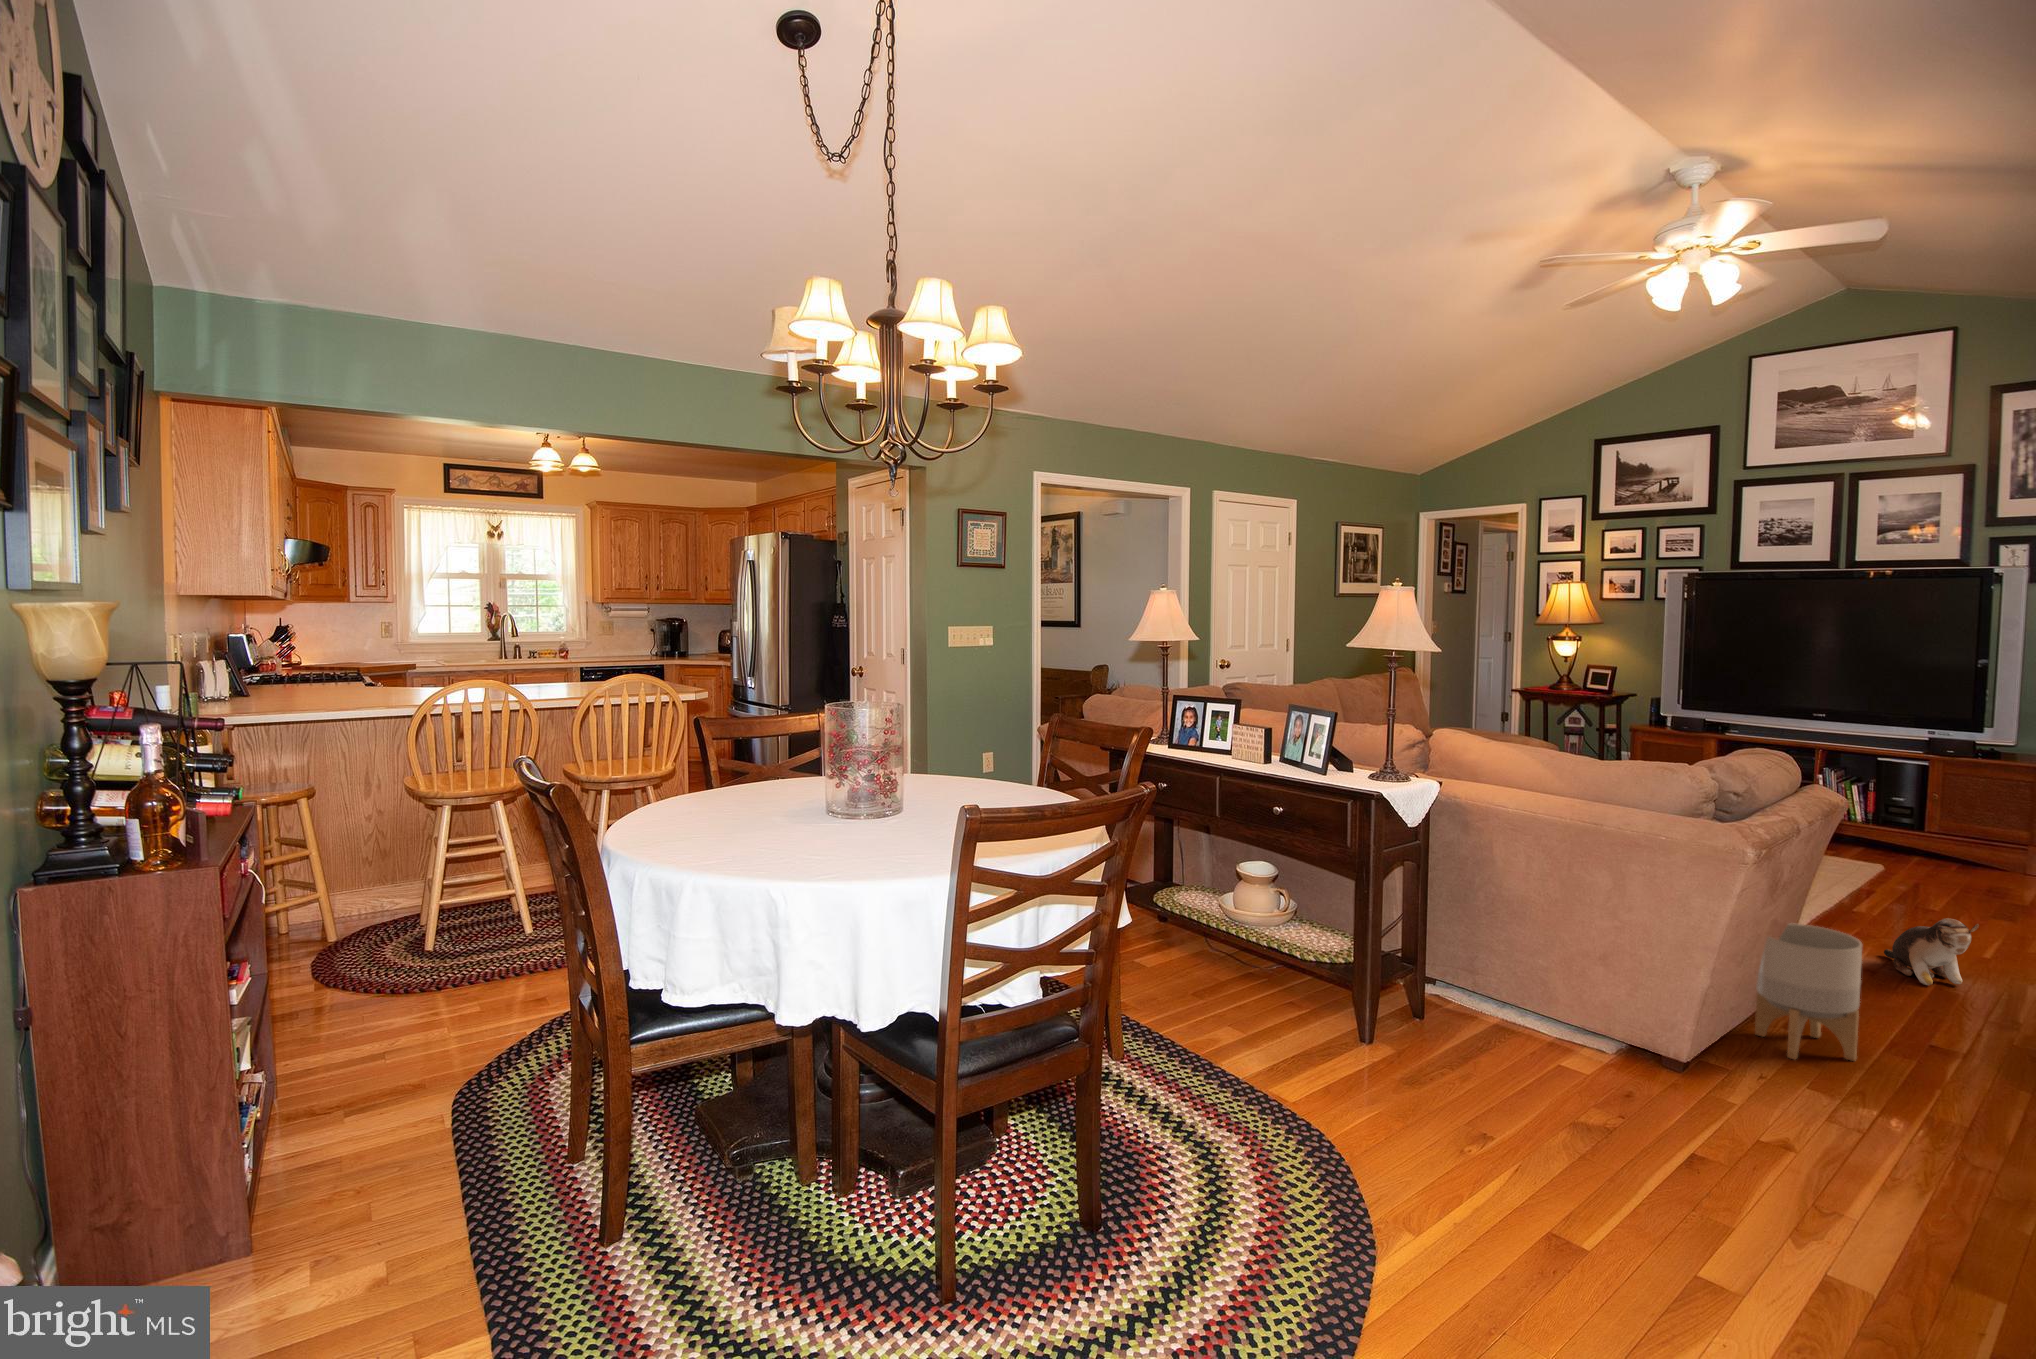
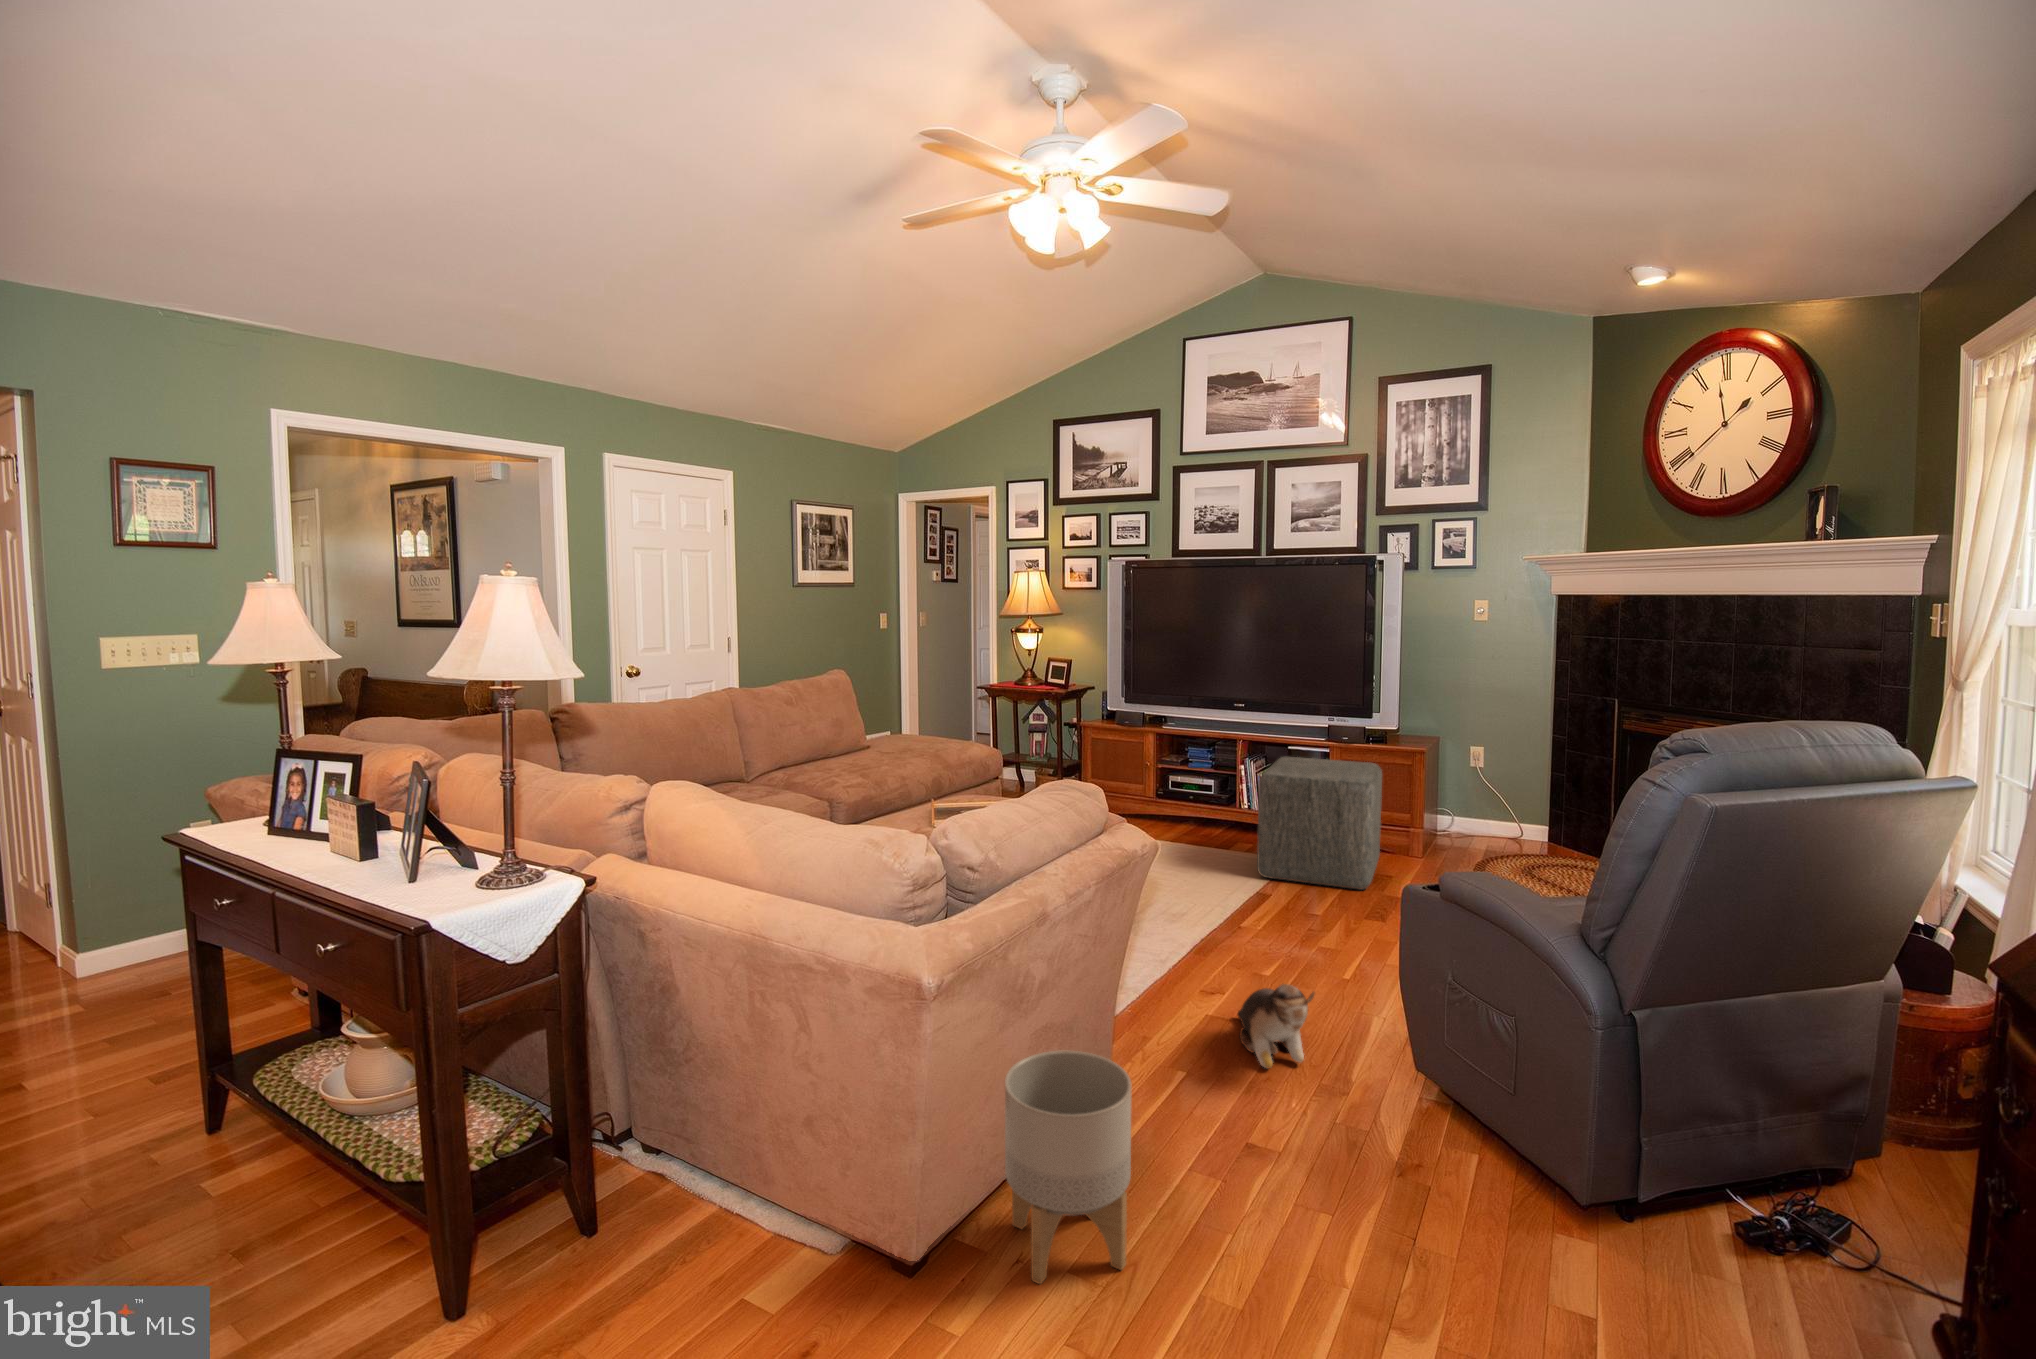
ottoman: none [1856,760,2000,885] -> present [1257,757,1382,890]

